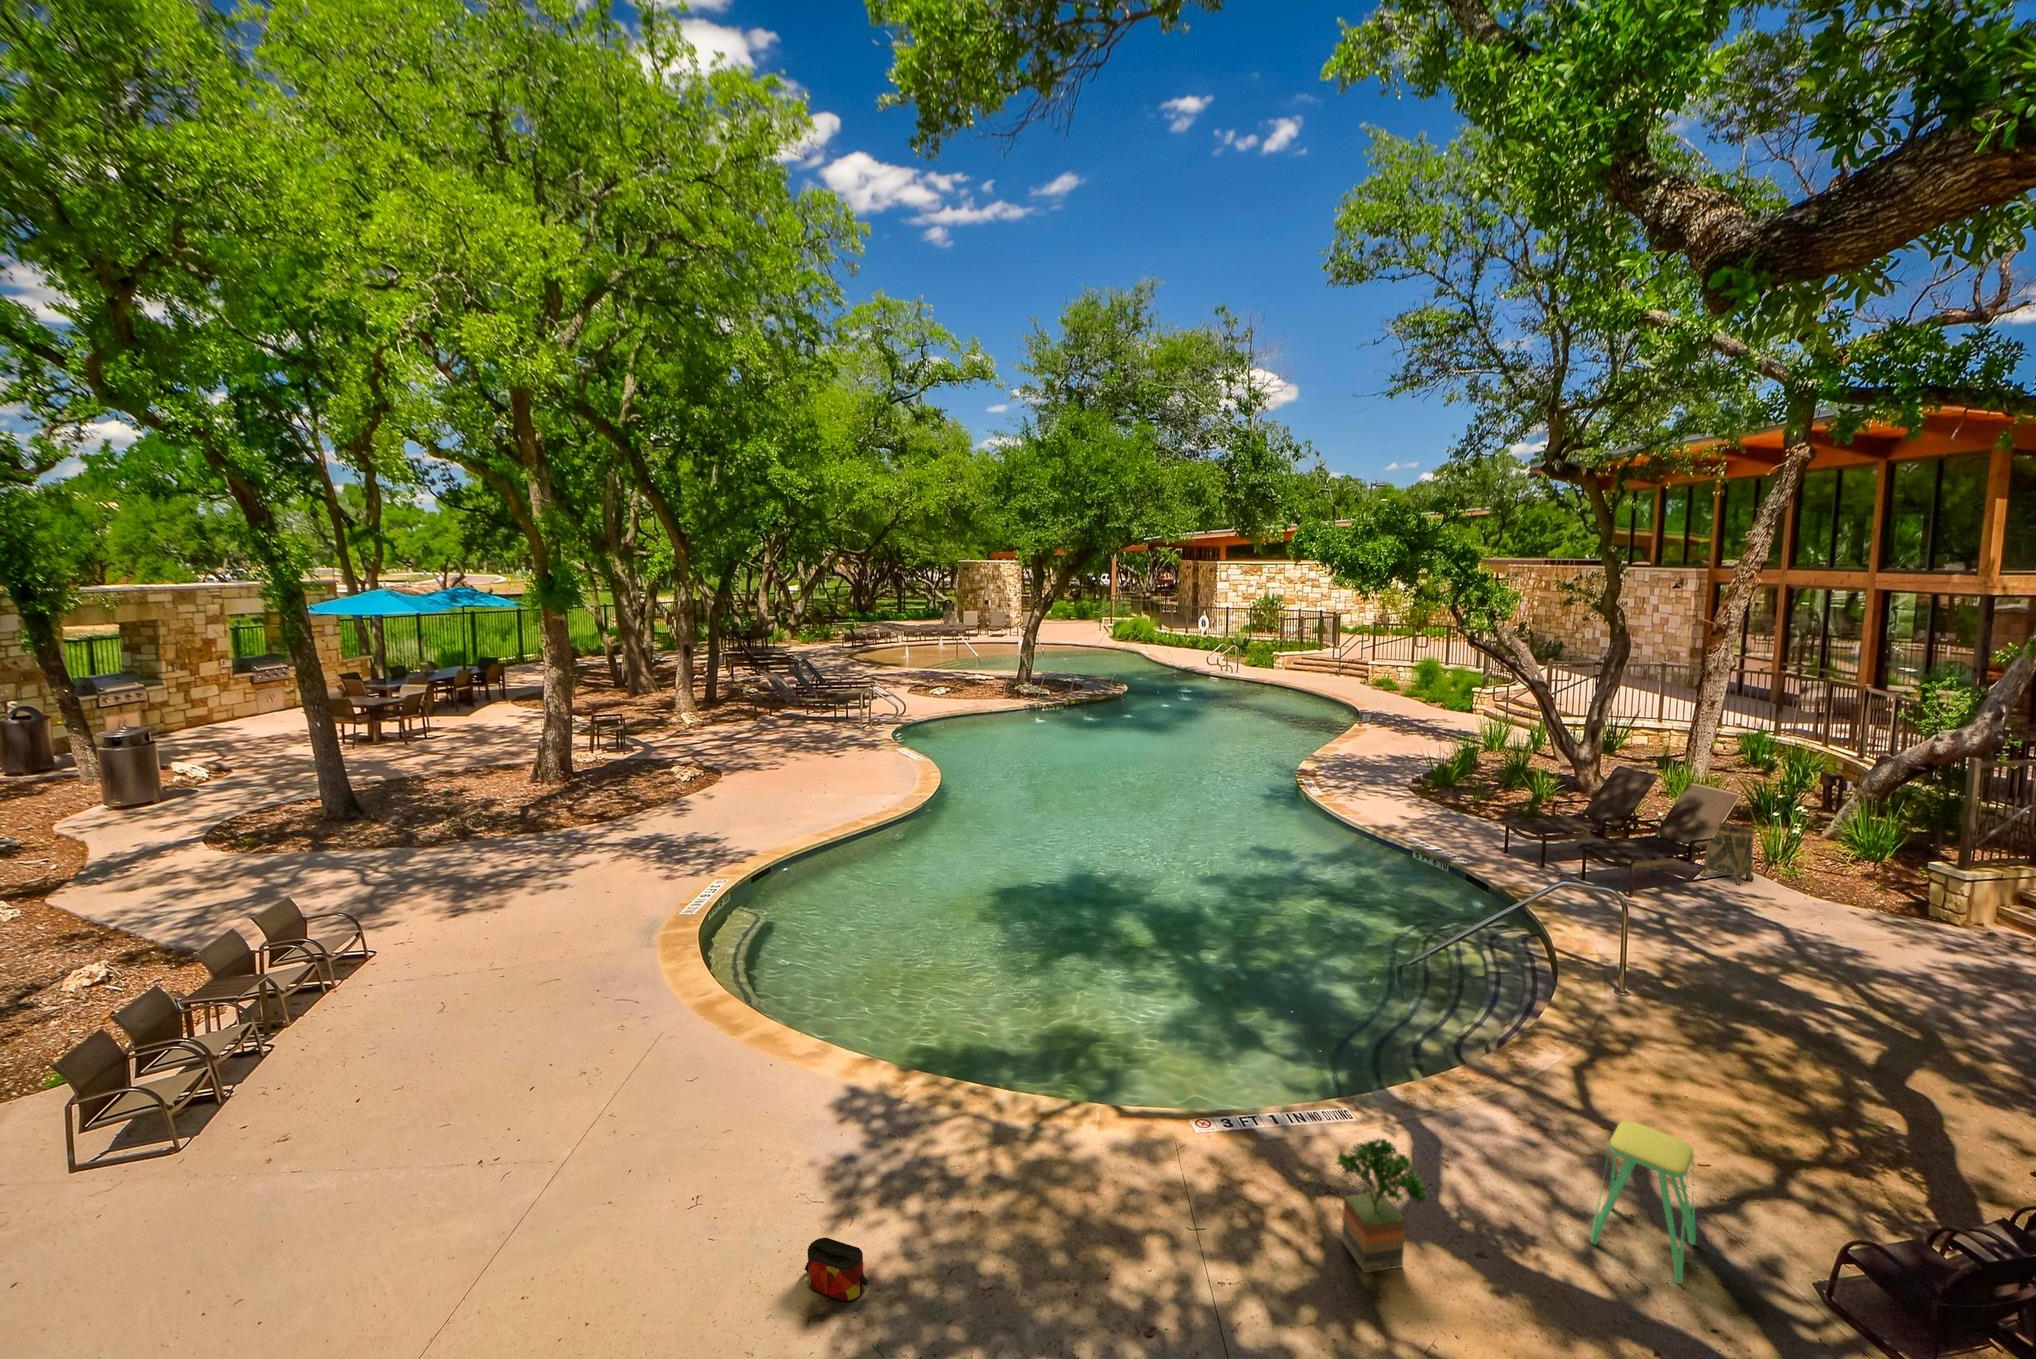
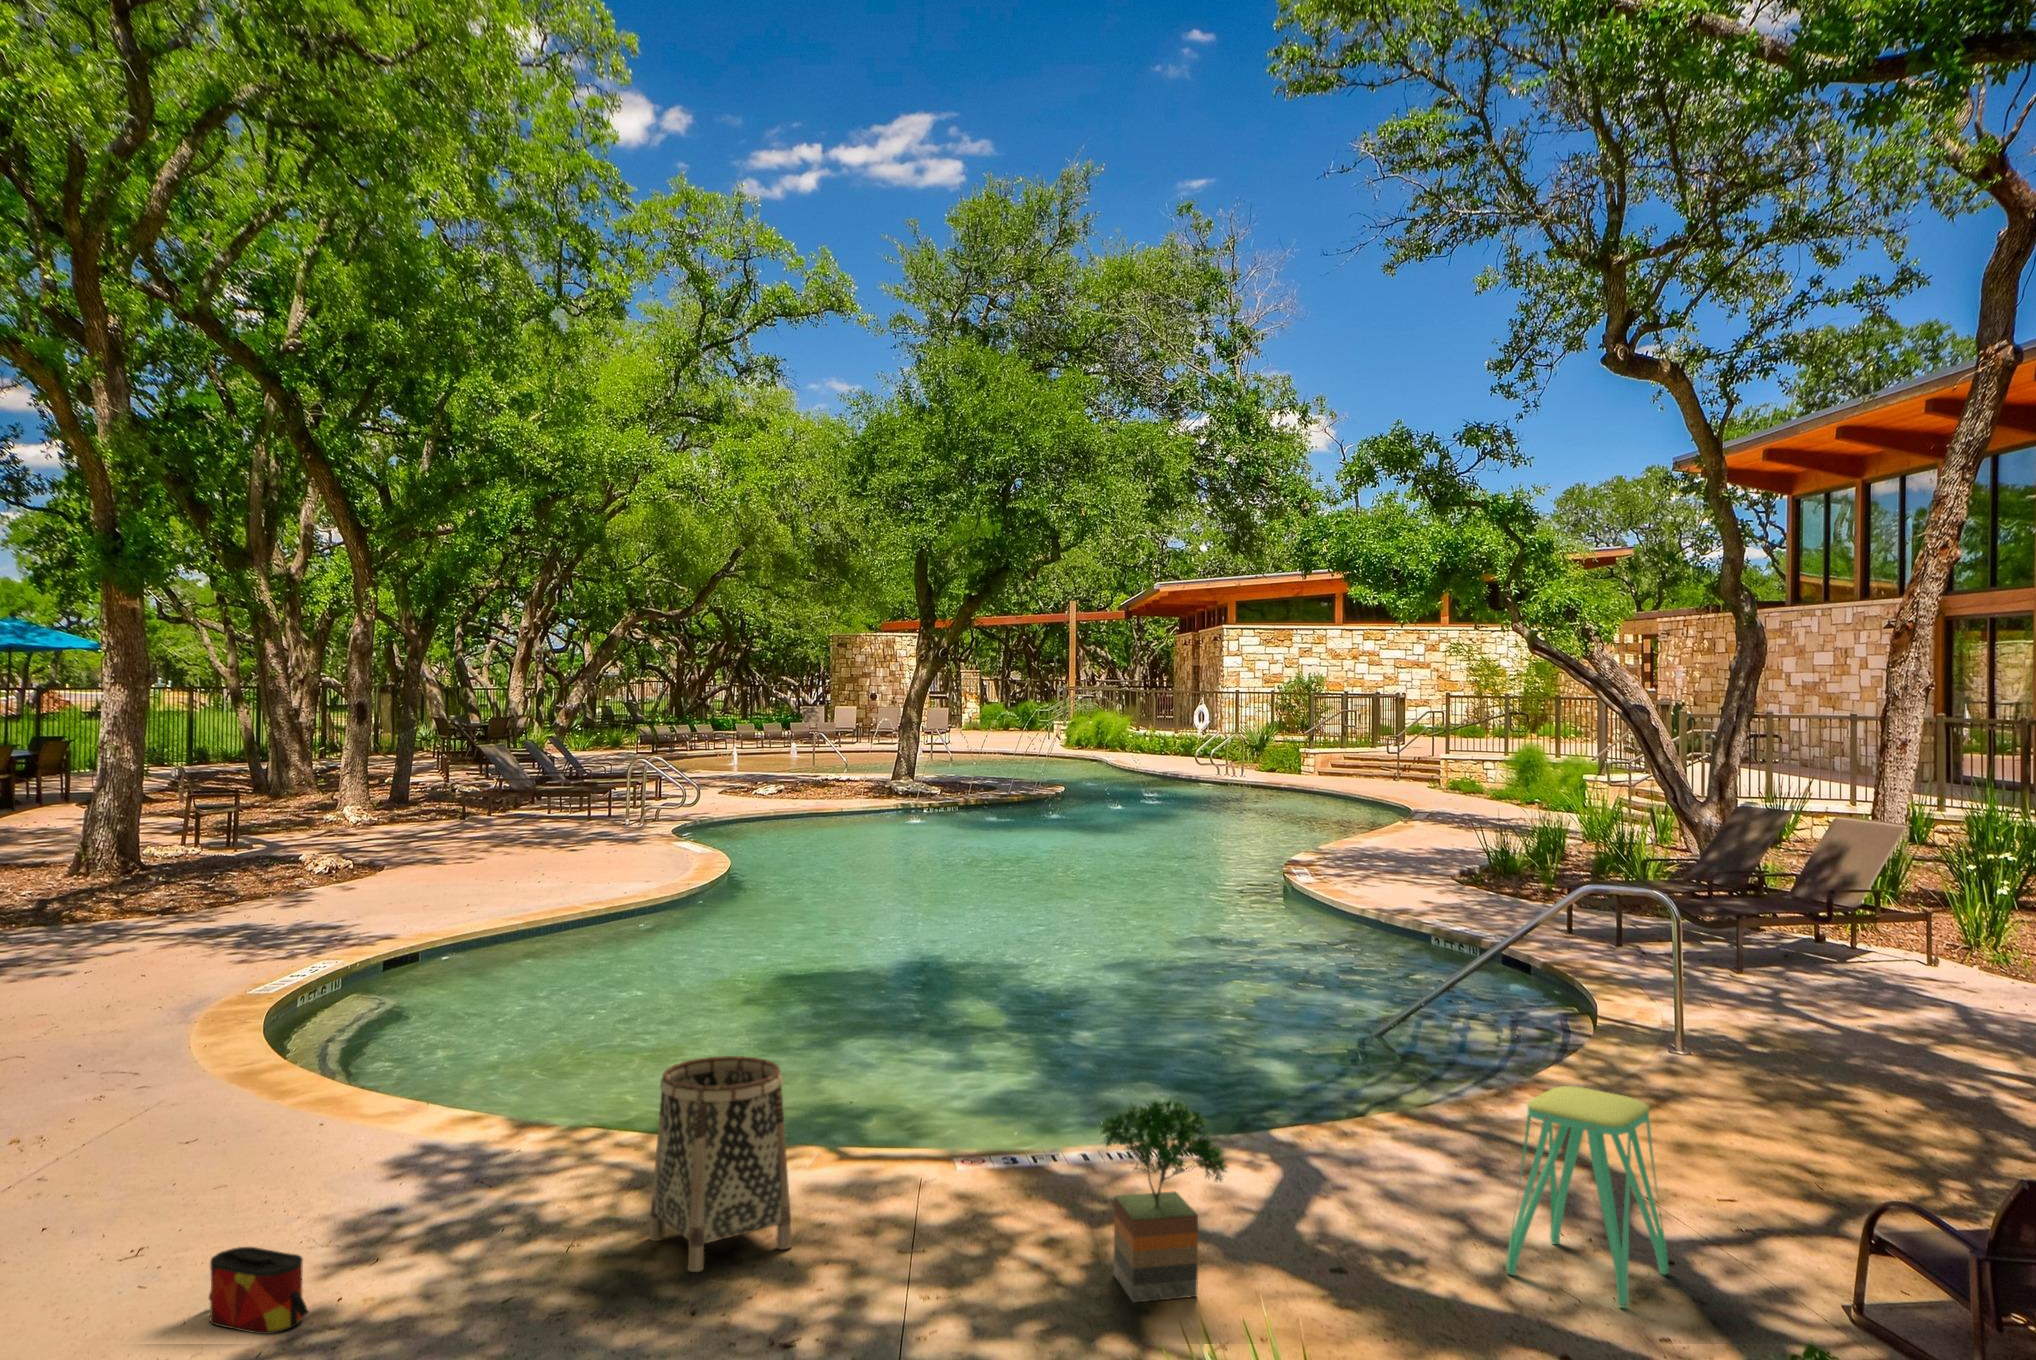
basket: present [1702,823,1755,885] -> present [649,1056,792,1272]

